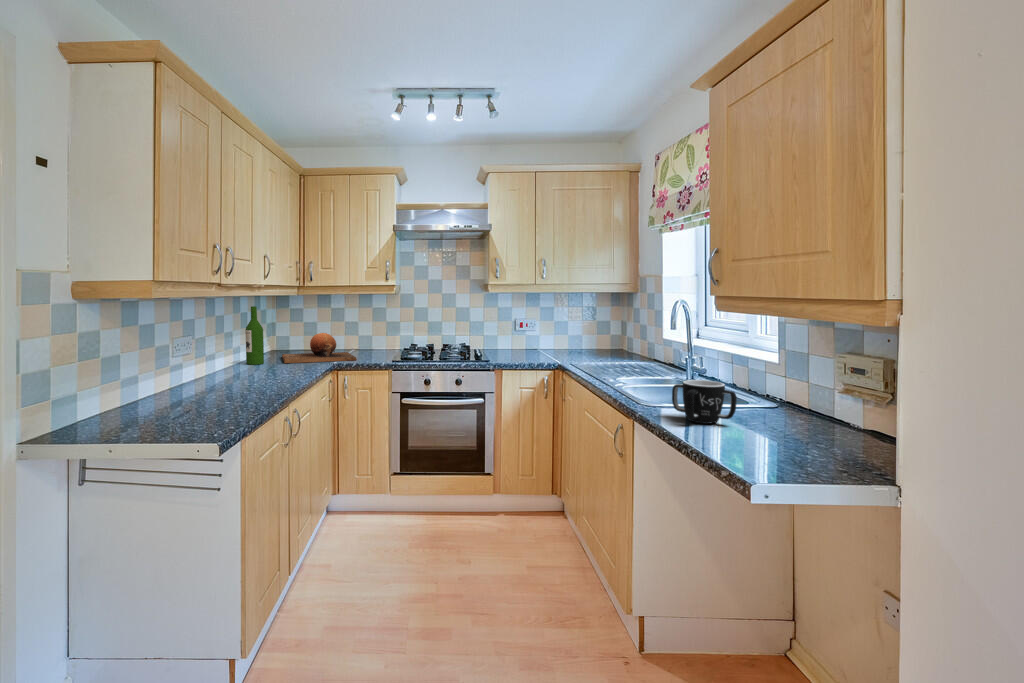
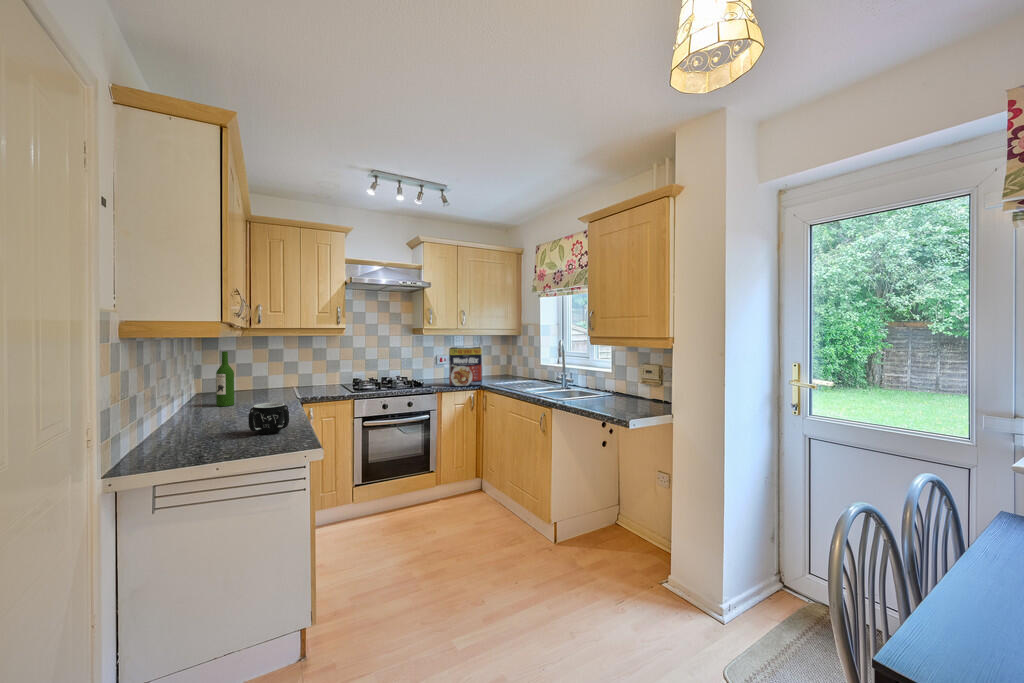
cereal box: none [516,310,562,365] -> present [449,347,482,386]
chopping board: present [282,333,357,363] -> none [231,372,316,402]
mug: present [672,380,737,424] -> present [248,403,289,434]

